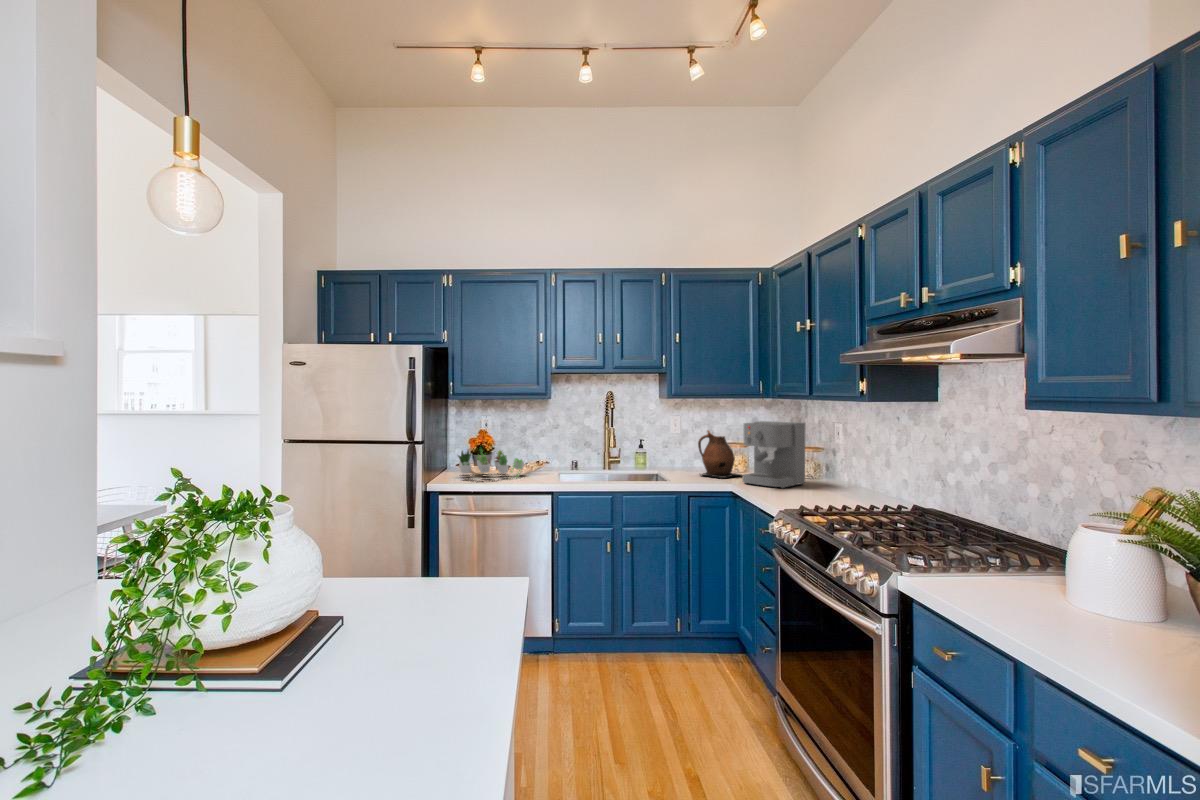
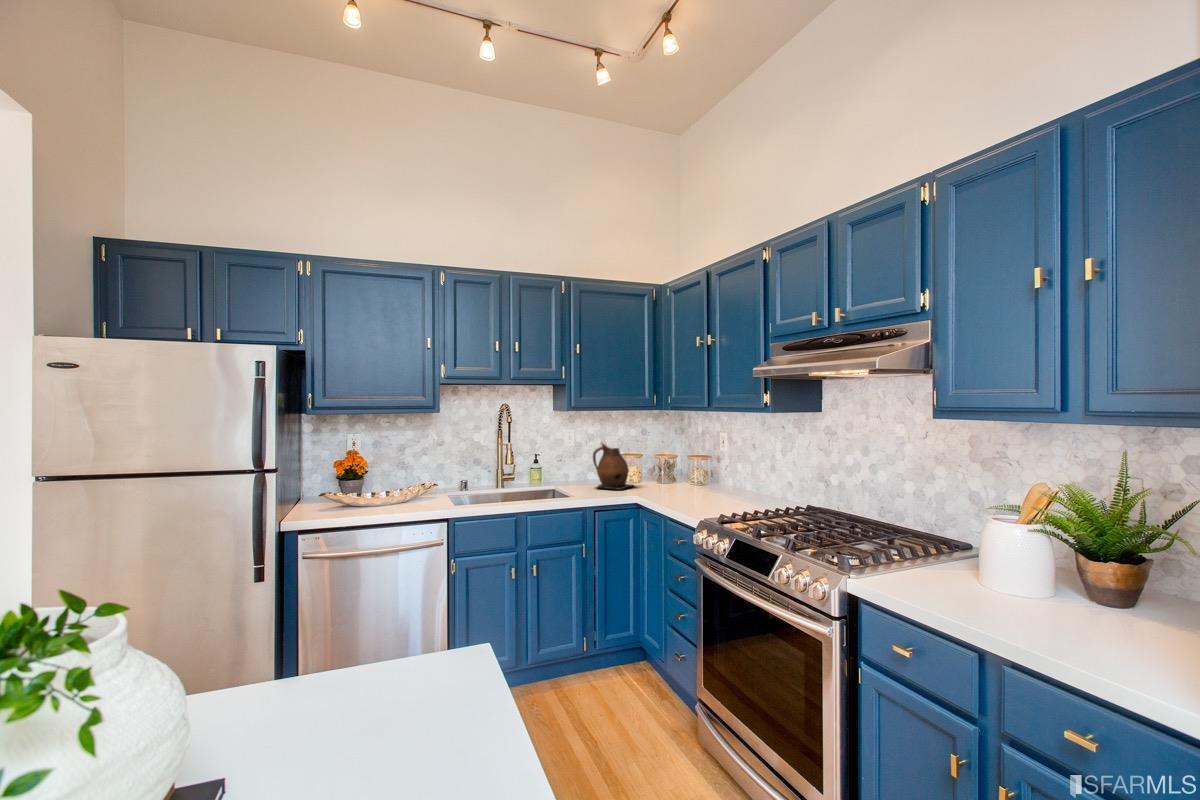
coffee maker: present [743,421,805,489] -> none [642,432,699,498]
succulent plant: present [458,450,524,477] -> none [327,469,408,505]

